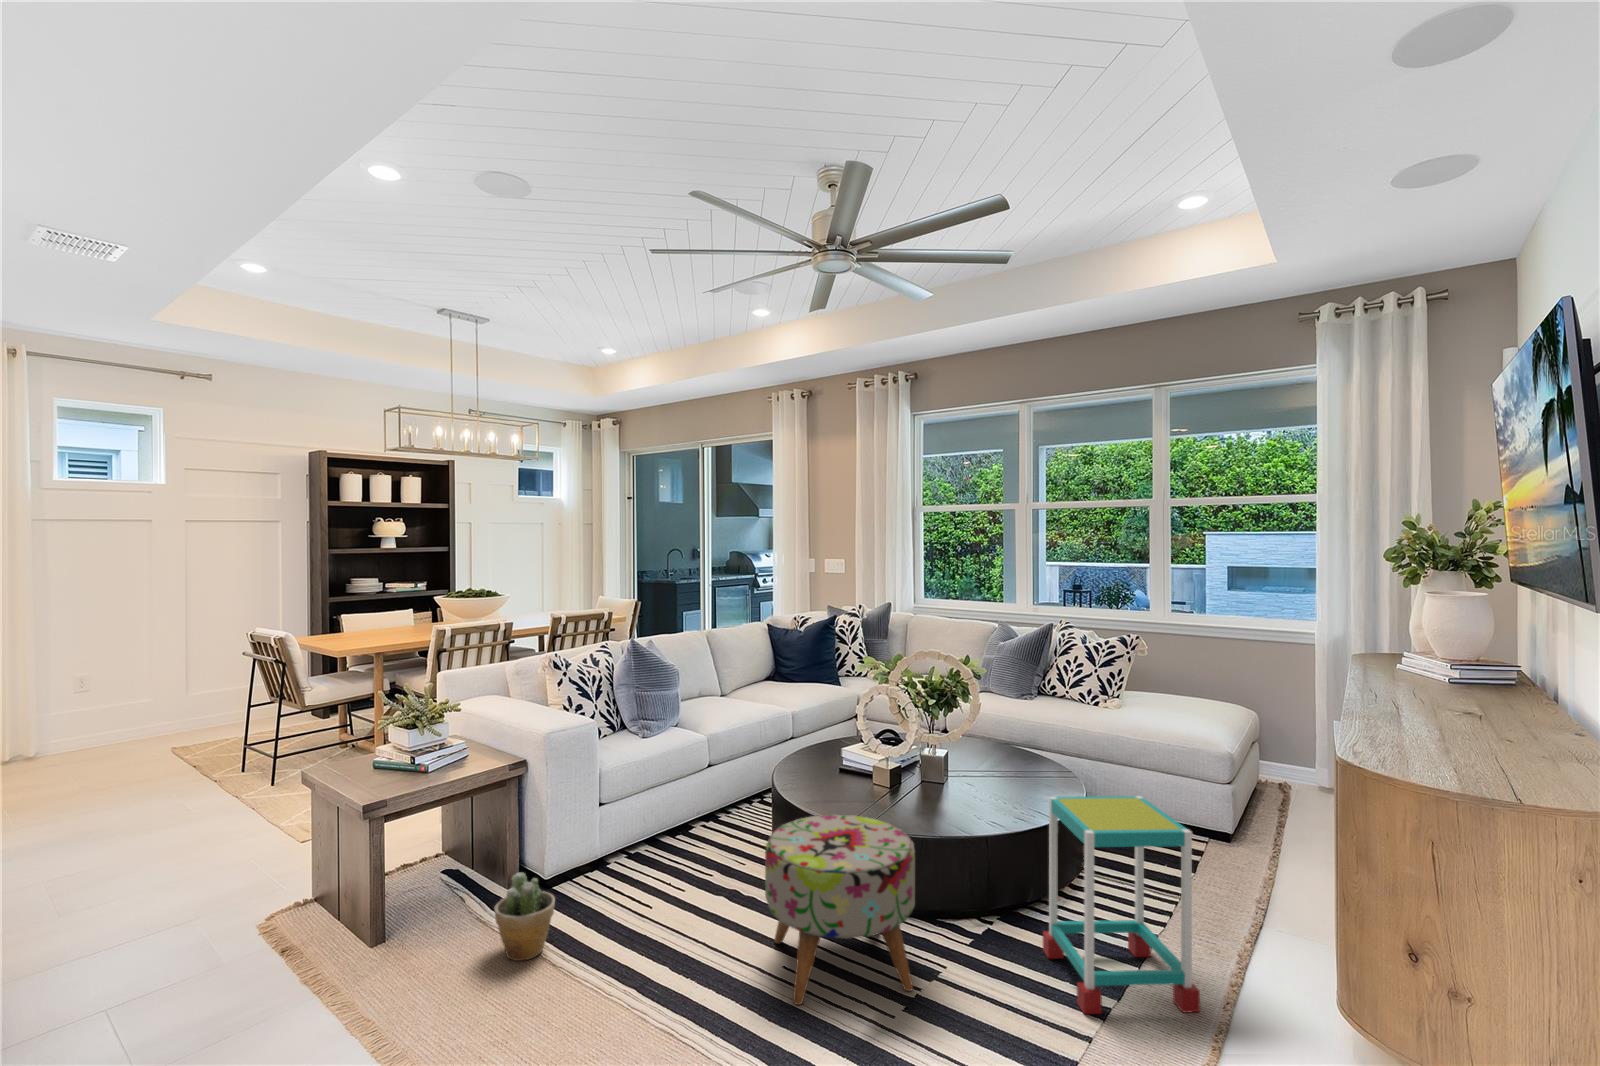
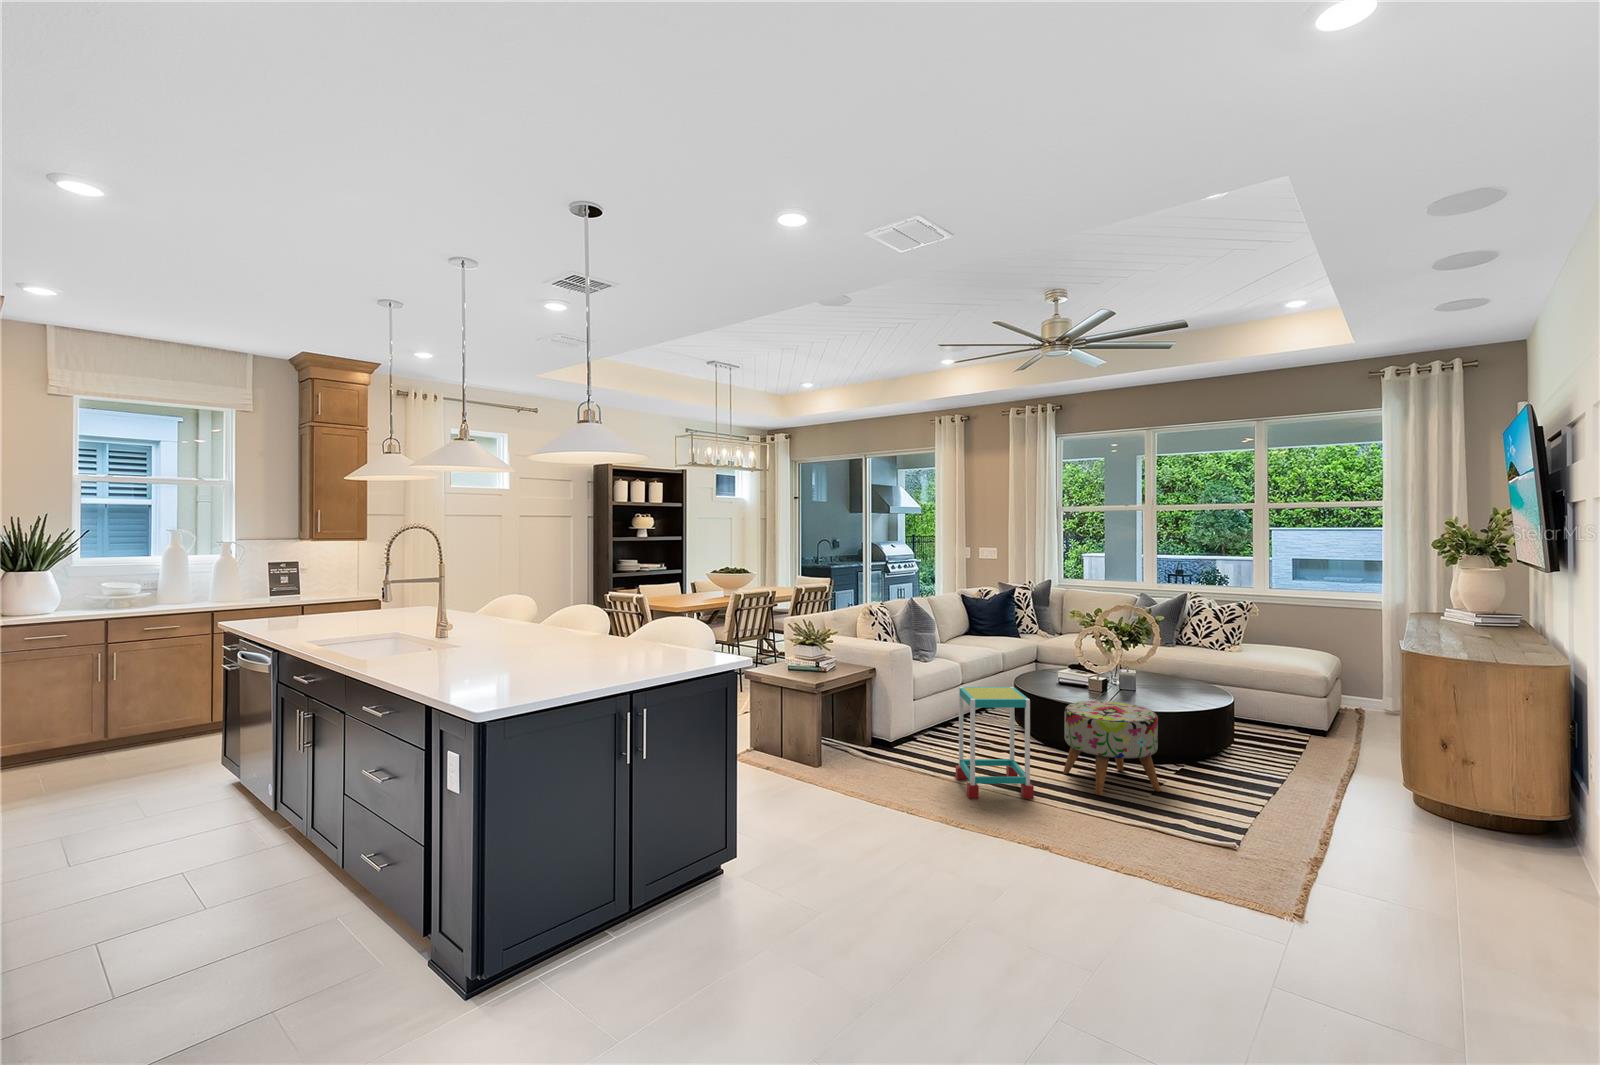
side table: present [1043,796,1200,1014] -> present [956,687,1034,798]
potted plant: present [494,873,555,961] -> none [905,731,938,779]

